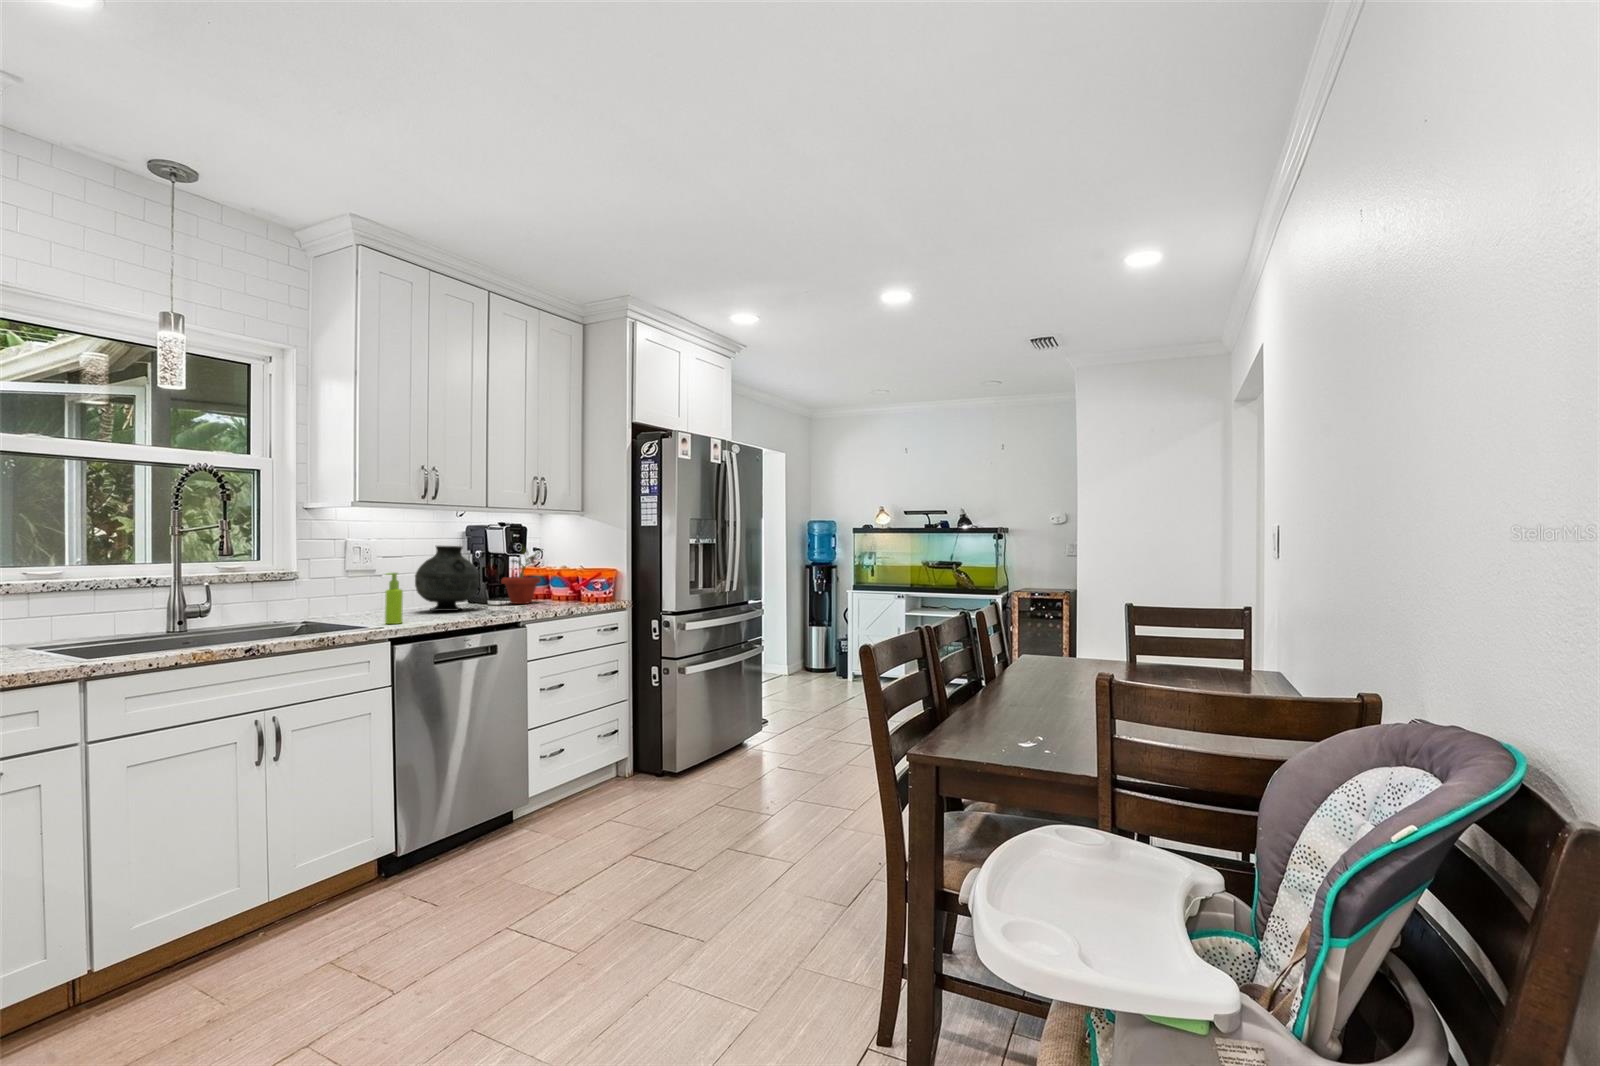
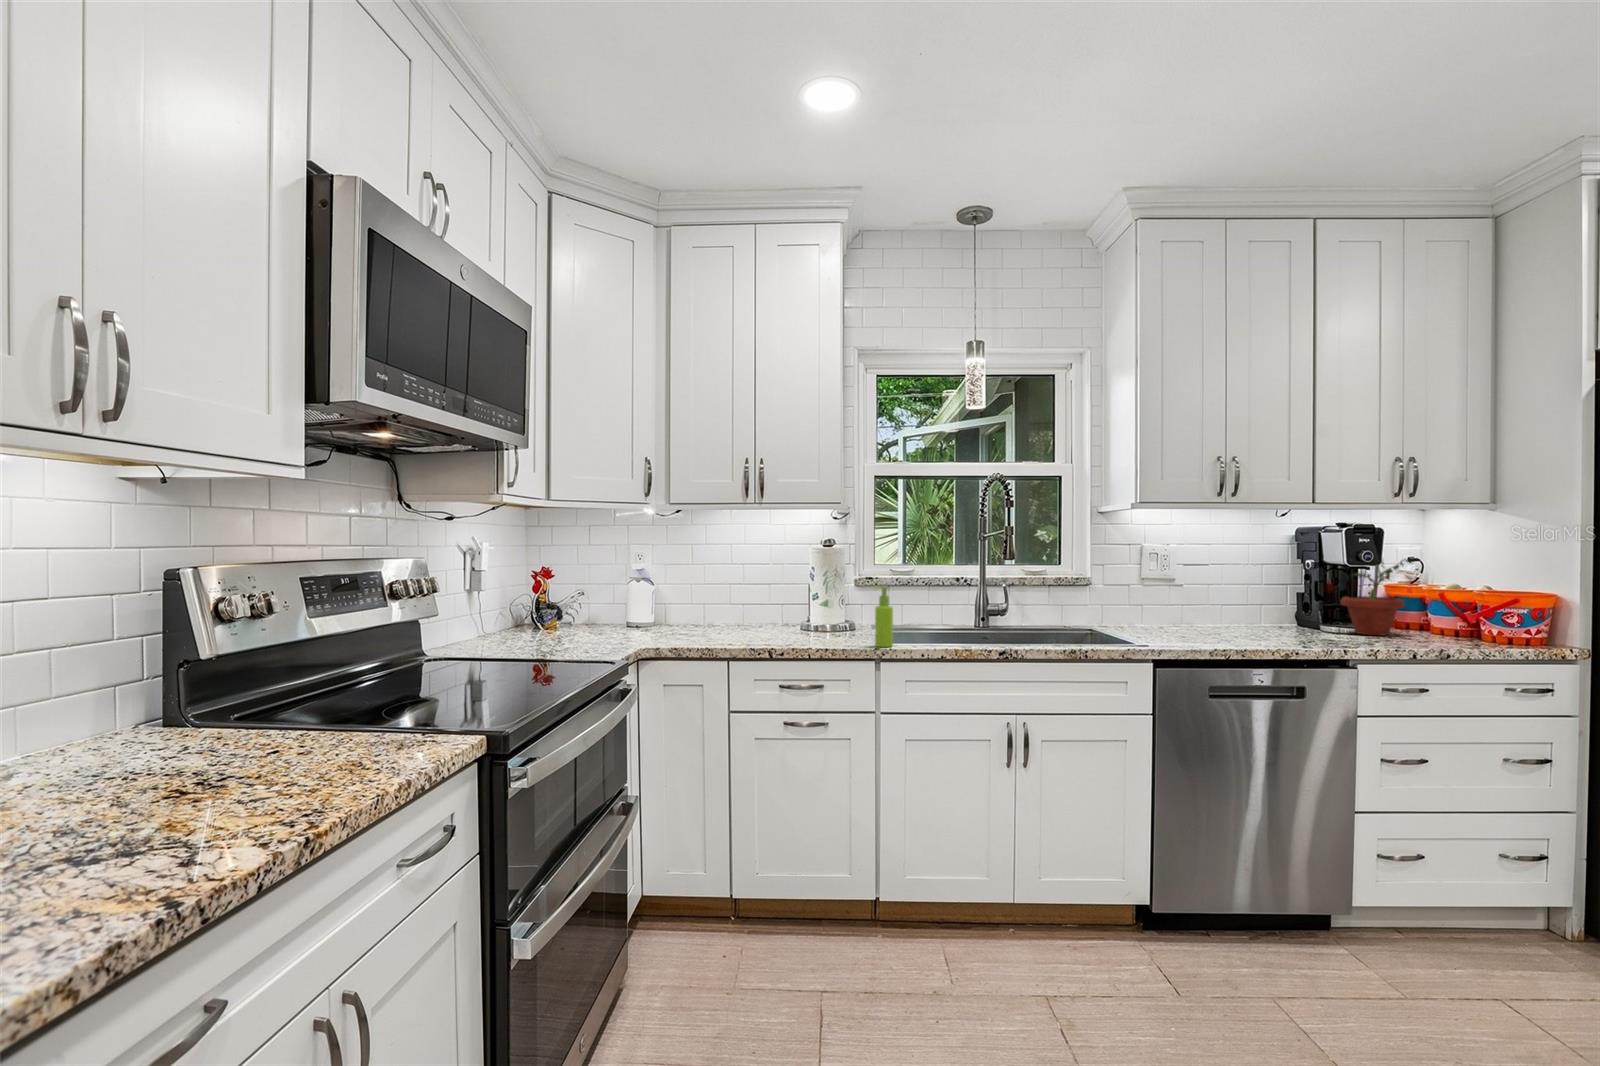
vase: present [415,546,479,611] -> none [1214,552,1299,635]
soap dispenser: present [385,573,403,624] -> present [874,586,893,647]

